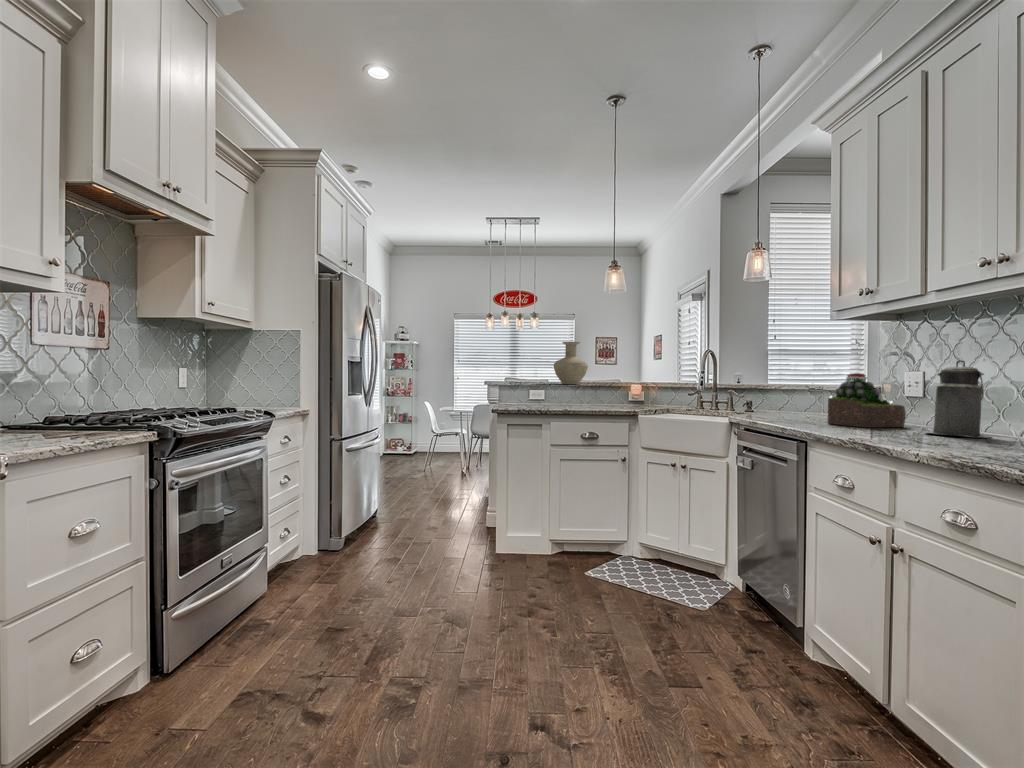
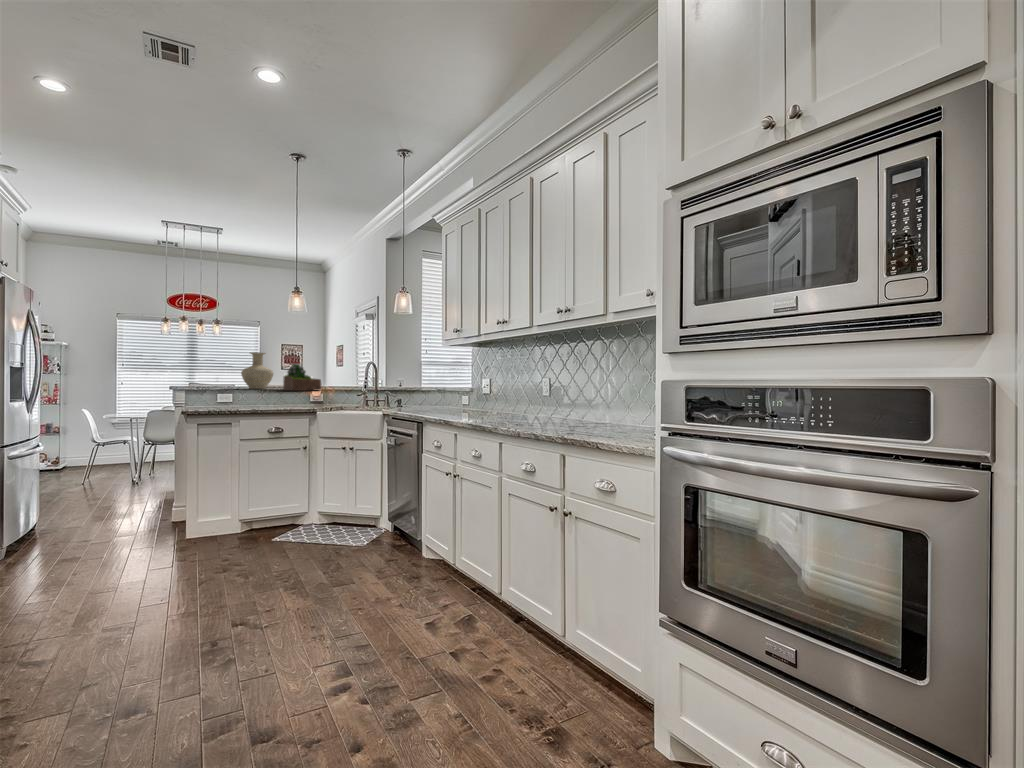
canister: present [927,360,991,438] -> none [483,373,512,416]
succulent plant: present [828,373,906,427] -> present [283,362,321,391]

